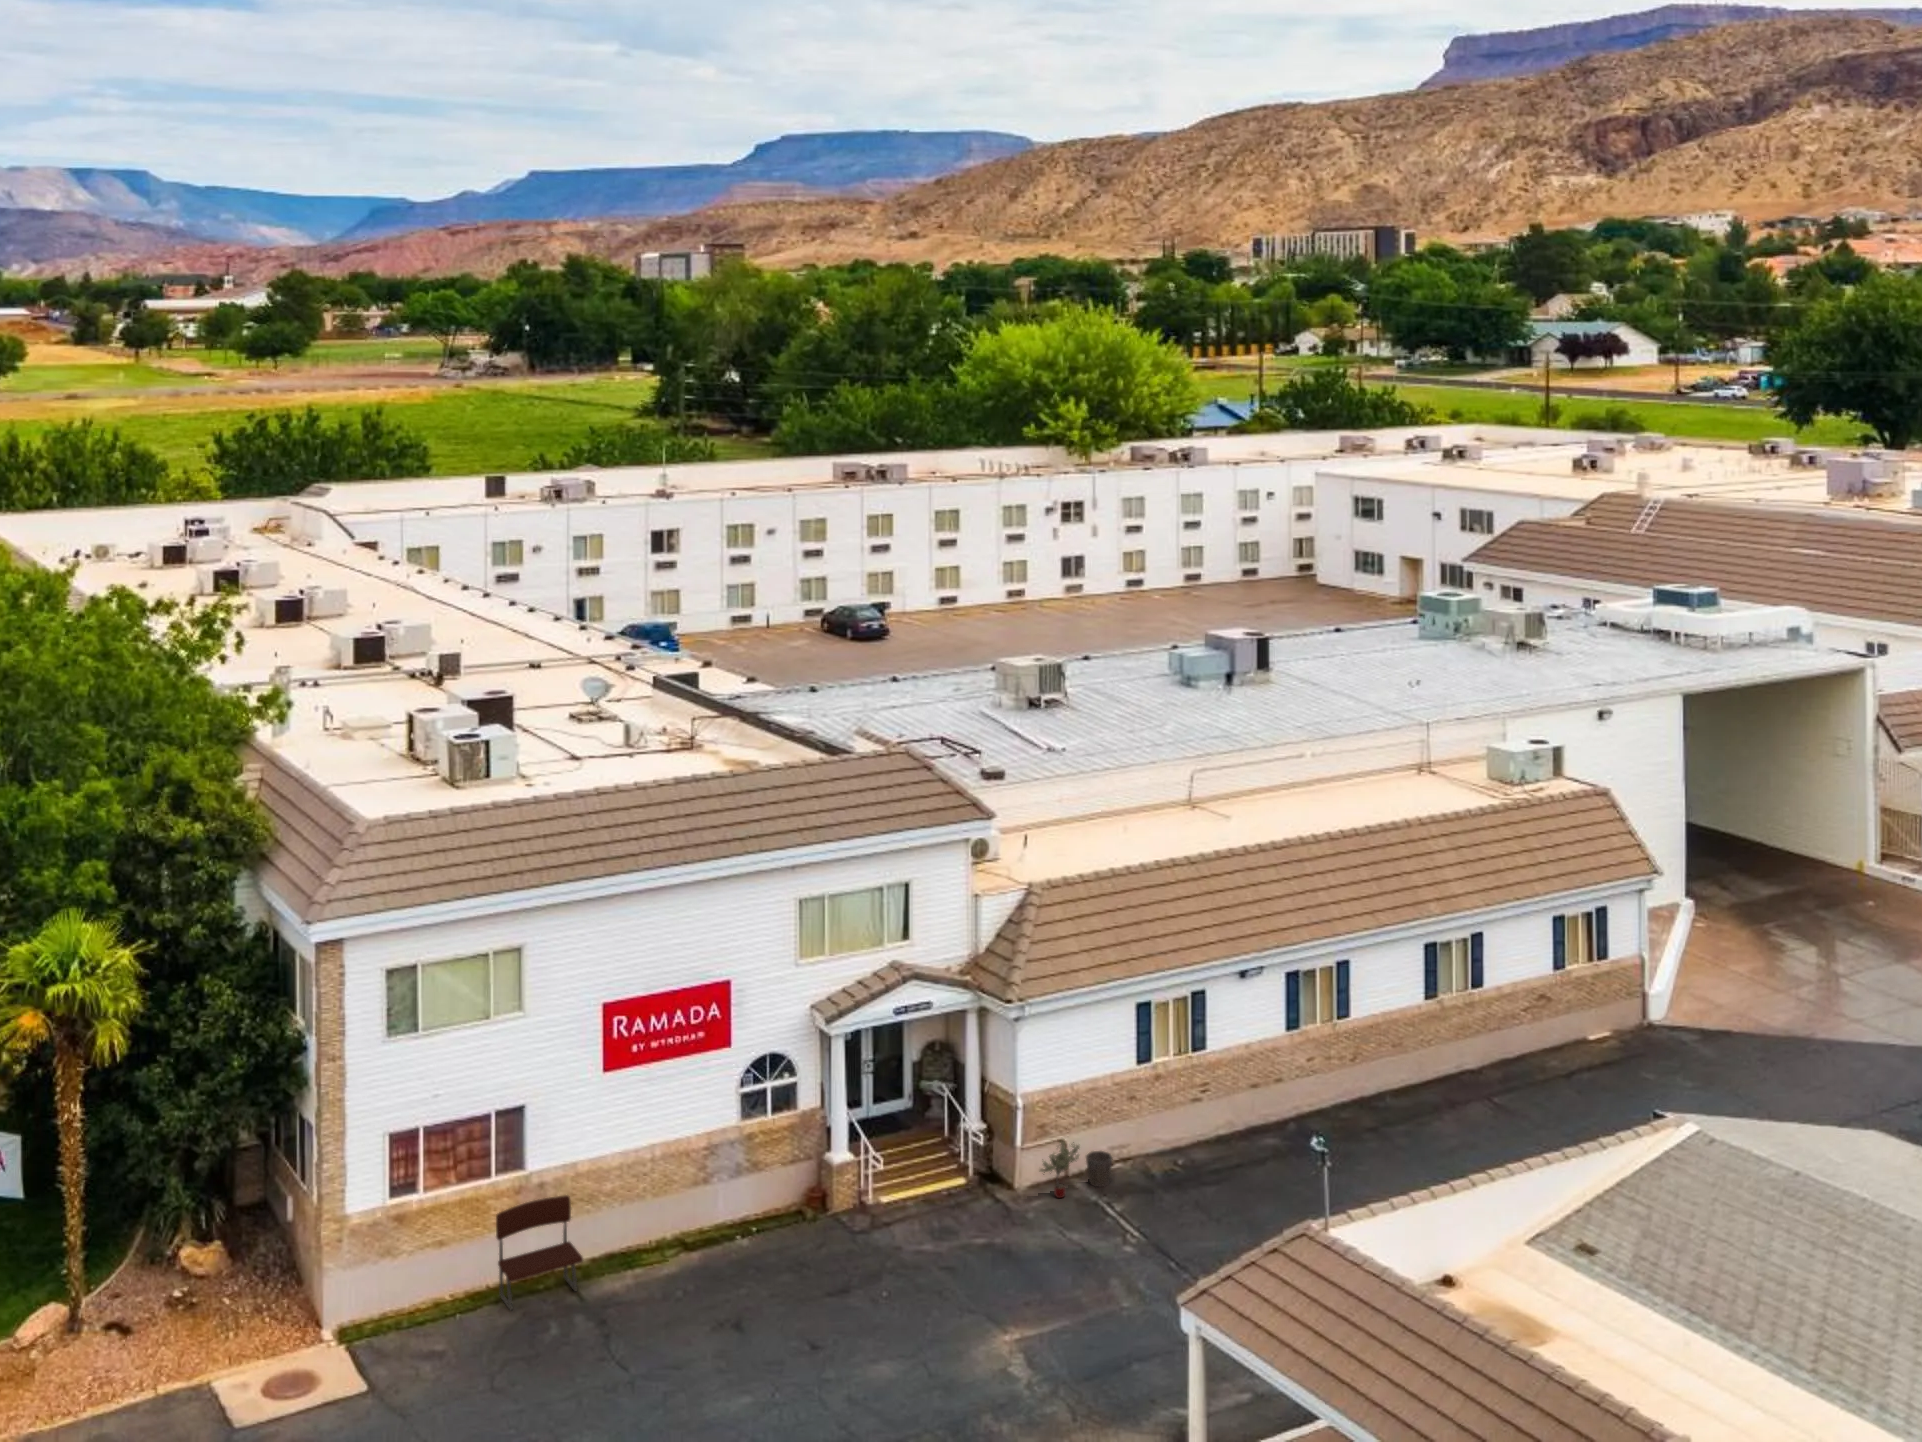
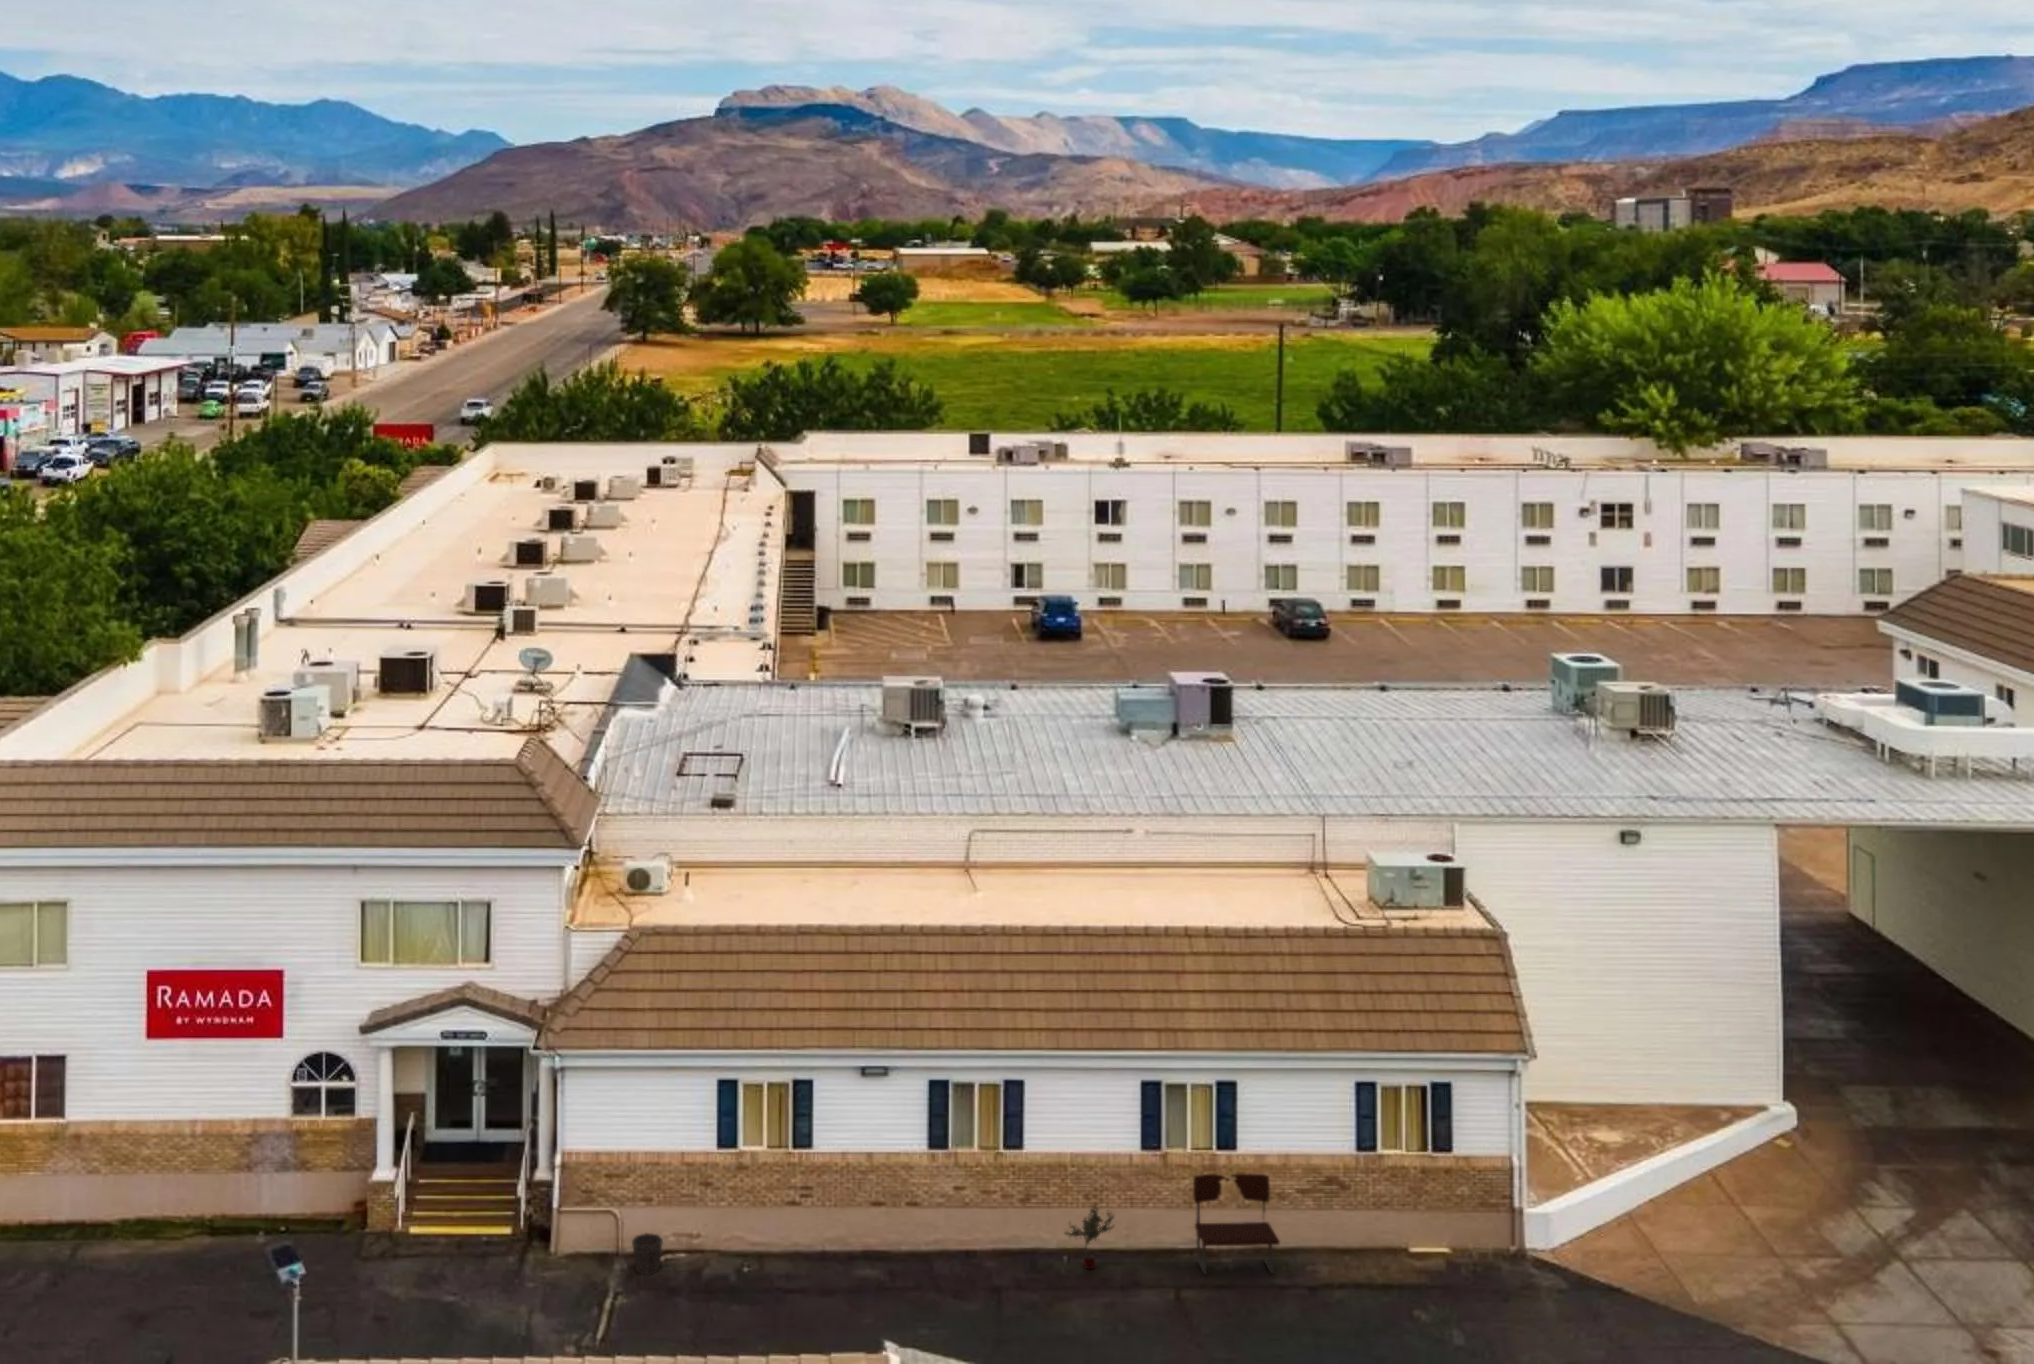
potted tree: present [1040,1139,1079,1198] -> present [1065,1205,1113,1269]
bench: present [496,1195,583,1310] -> present [1193,1173,1280,1275]

